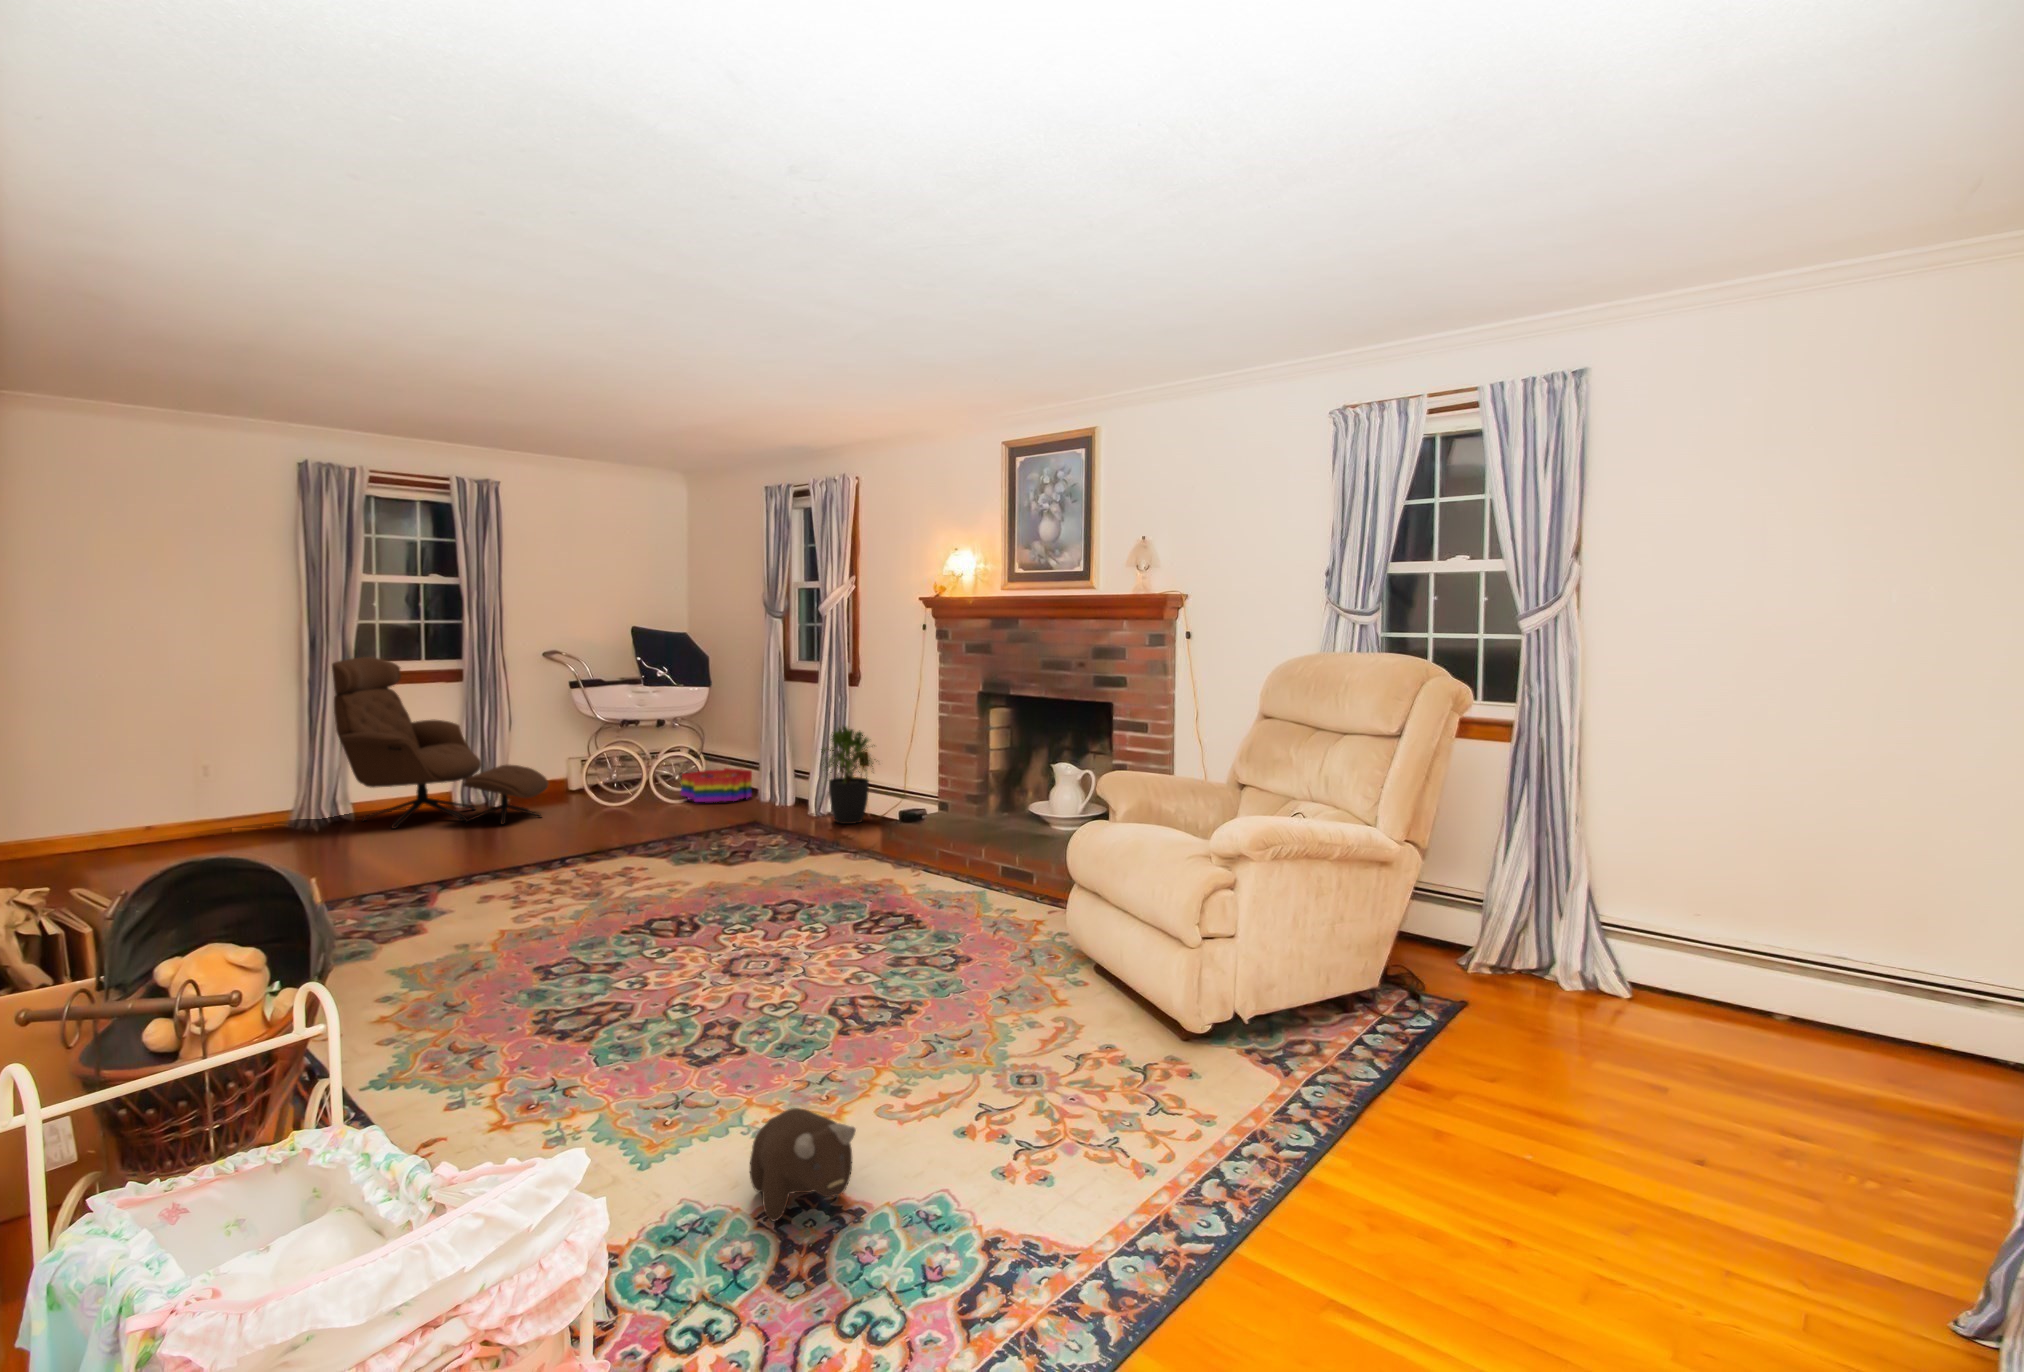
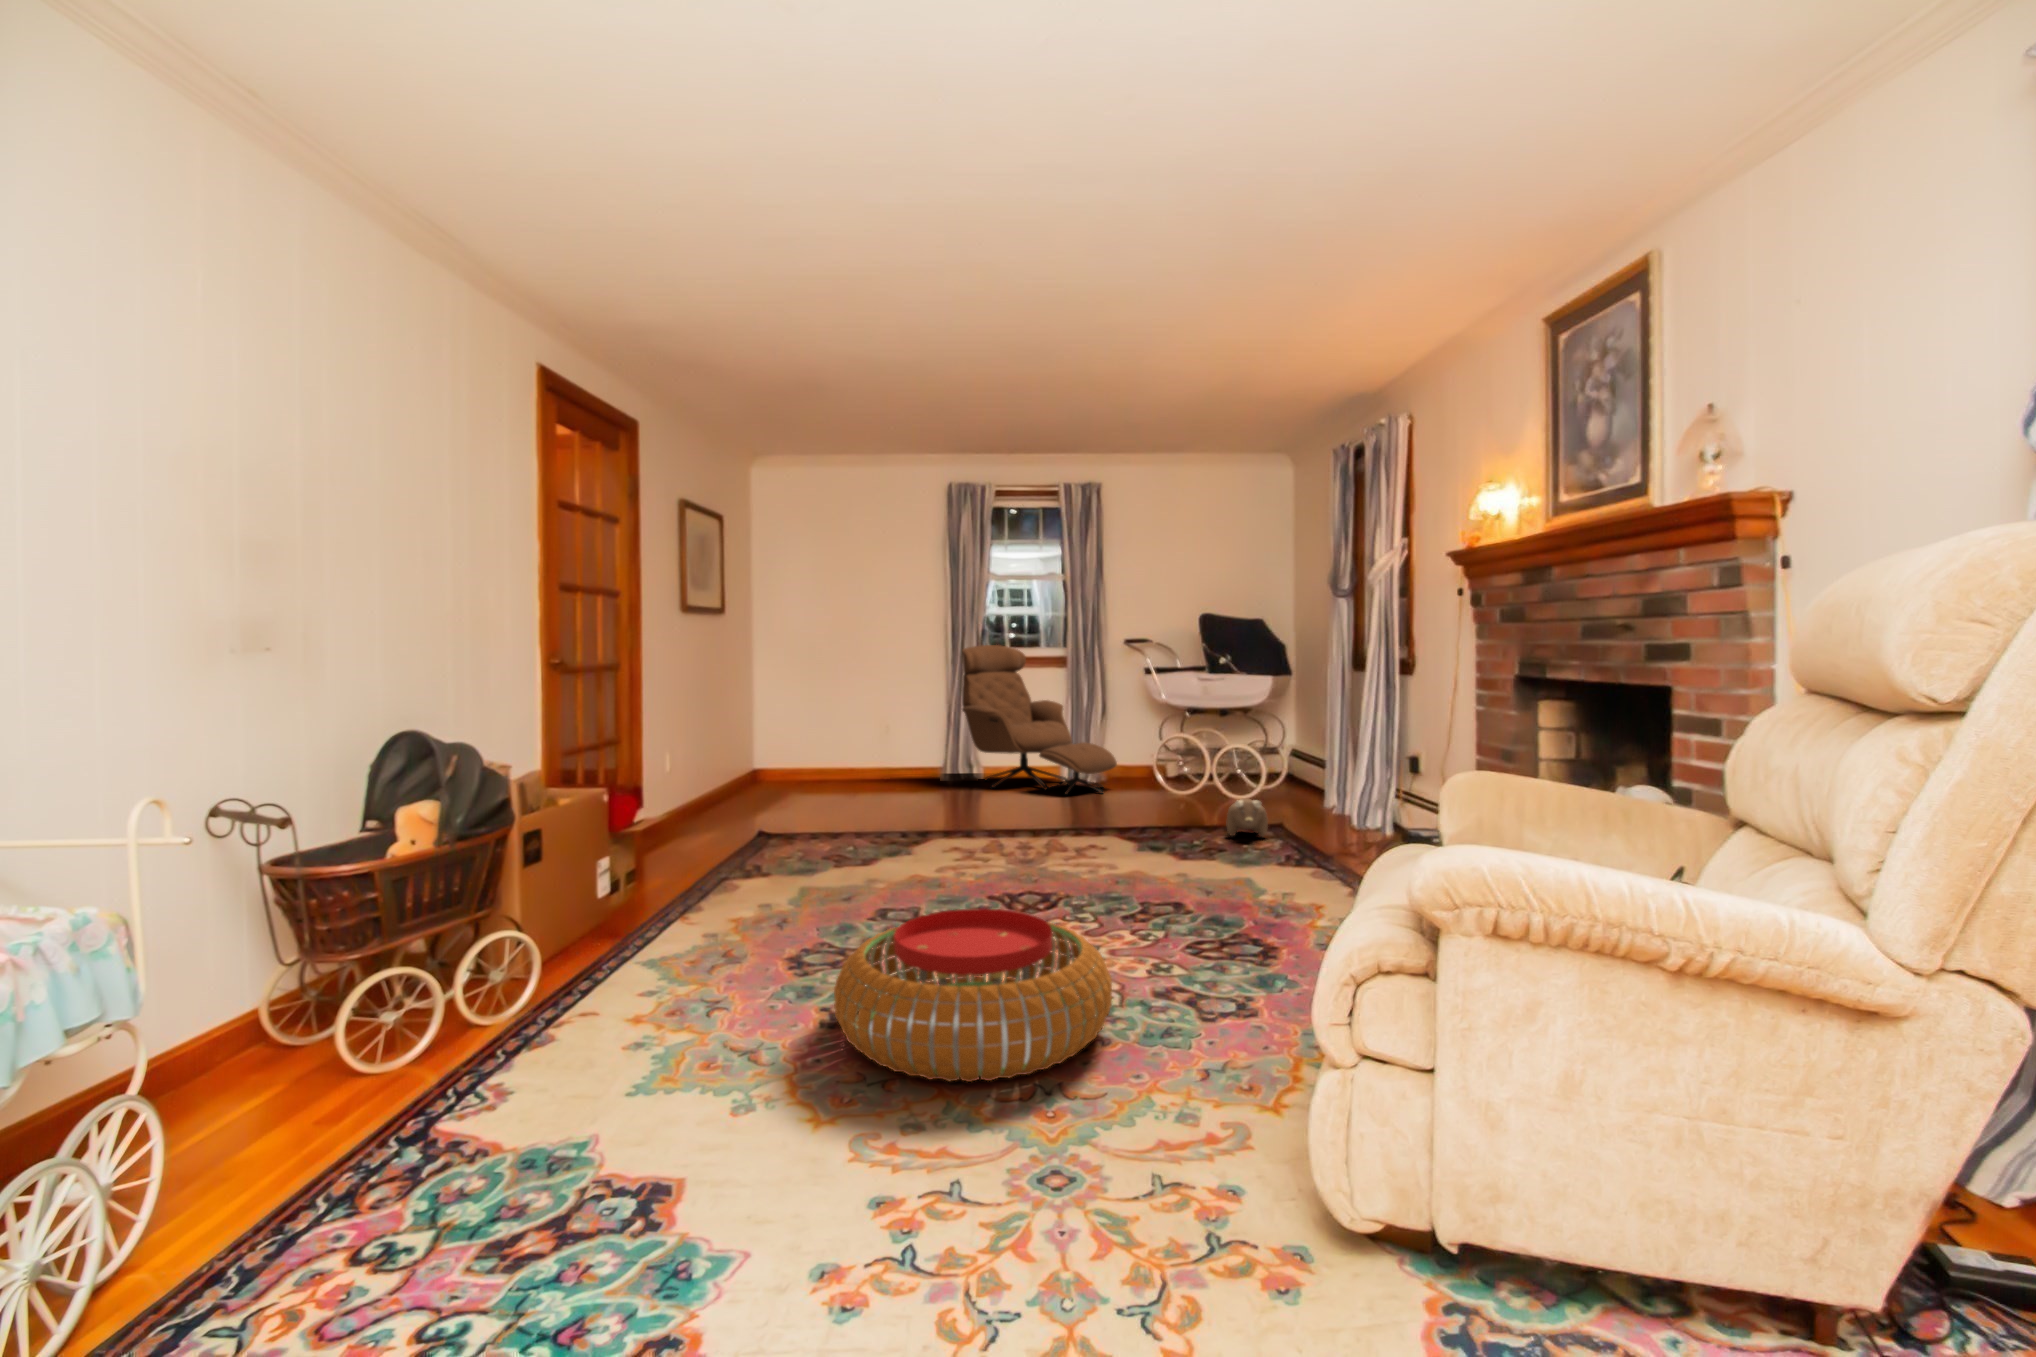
potted plant: present [821,726,875,824] -> none [1340,717,1425,840]
storage bin: present [681,768,752,802] -> none [1241,766,1321,801]
pouf: none [708,920,941,1063] -> present [834,908,1112,1082]
plush toy: present [750,1108,856,1221] -> present [1226,798,1268,837]

